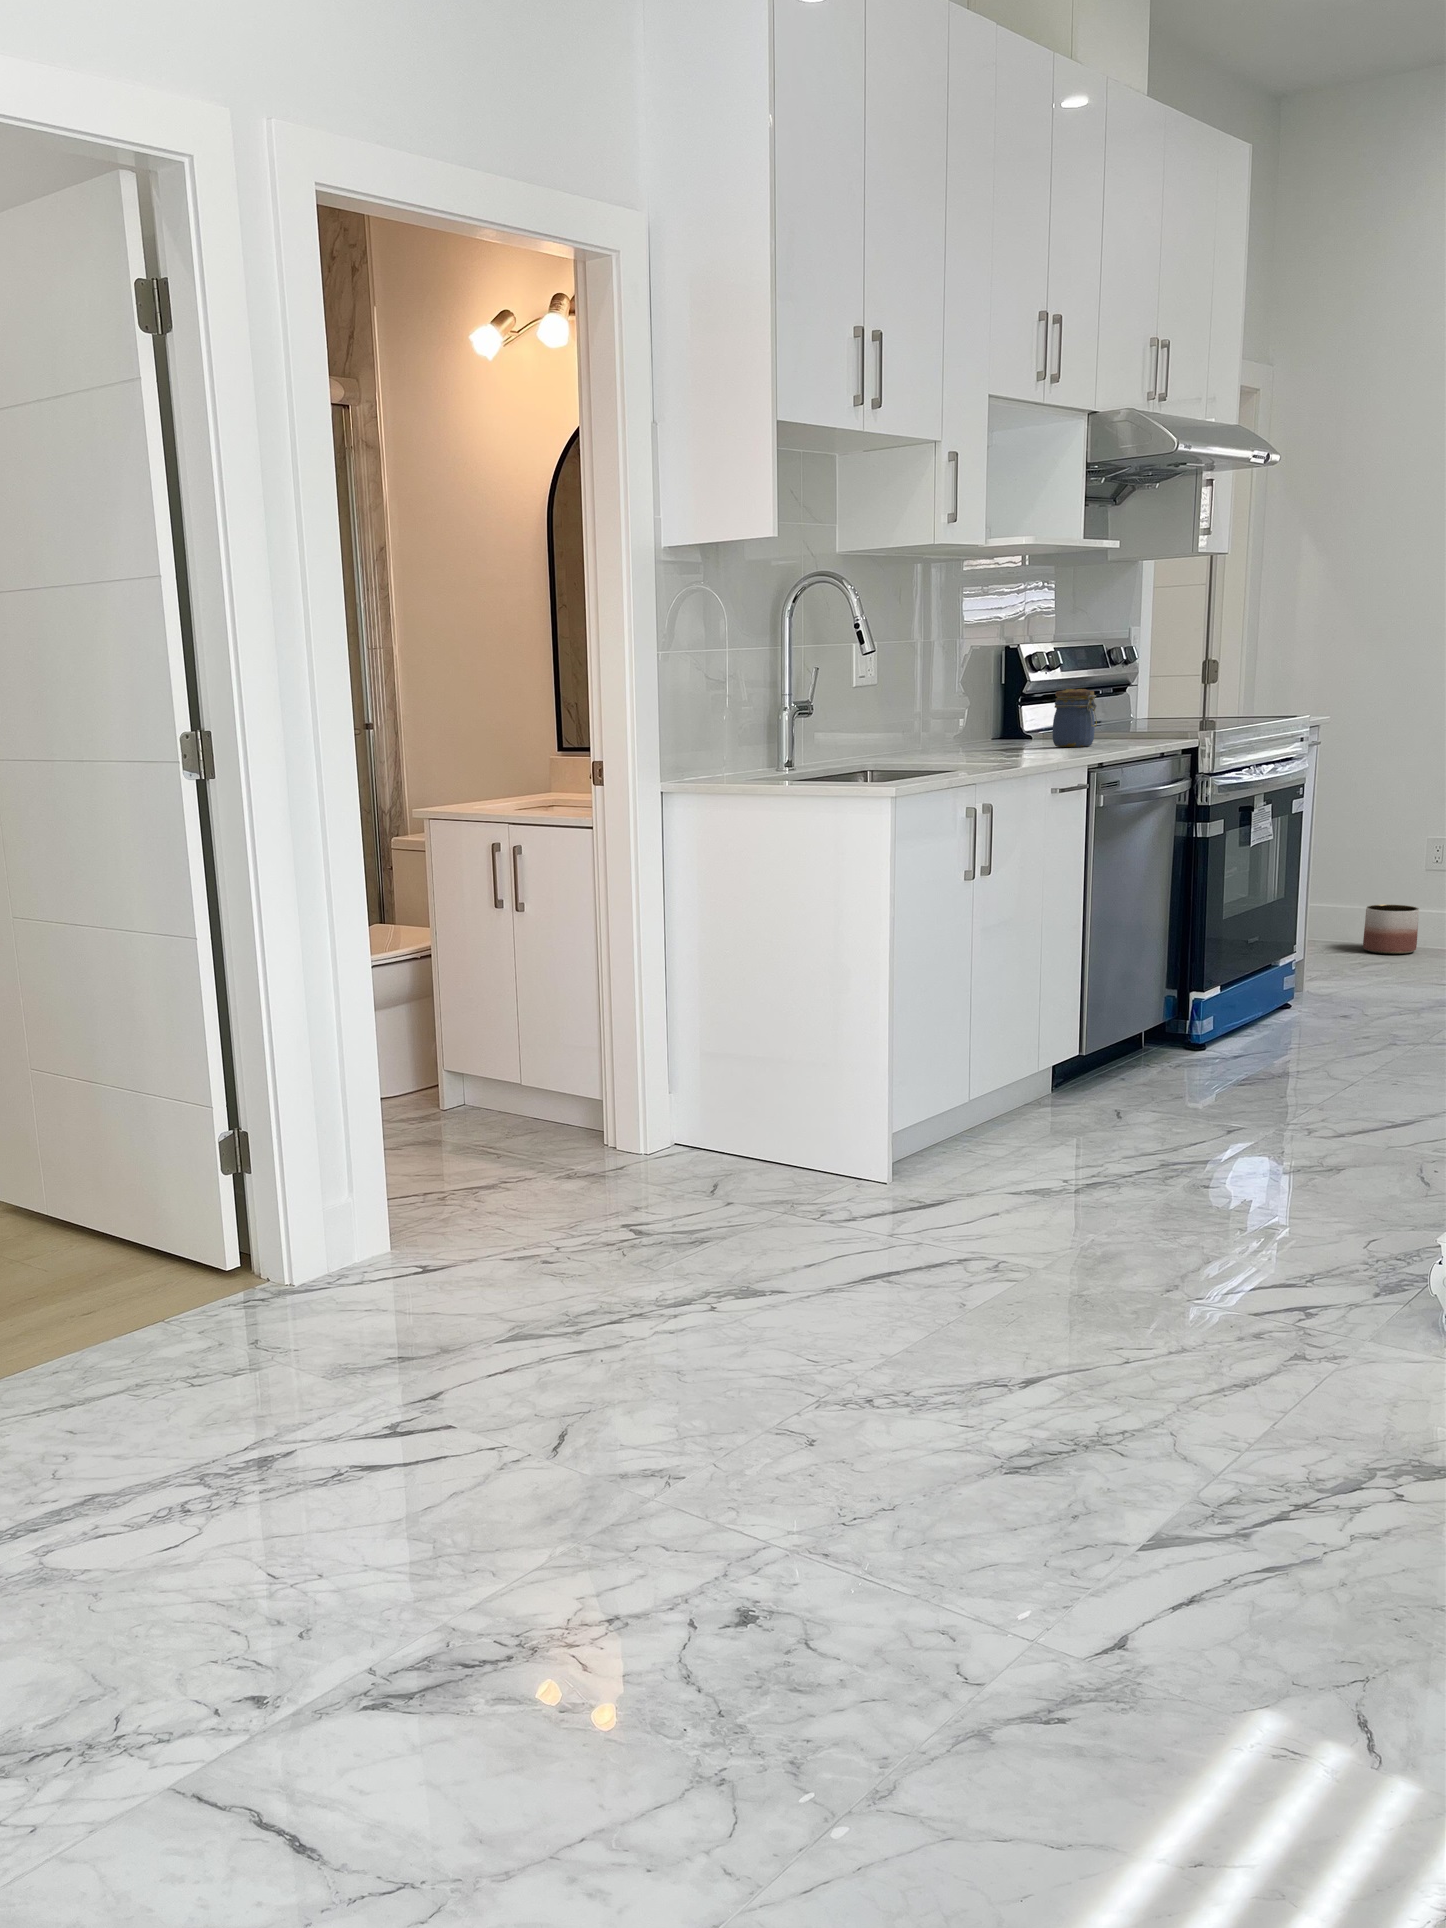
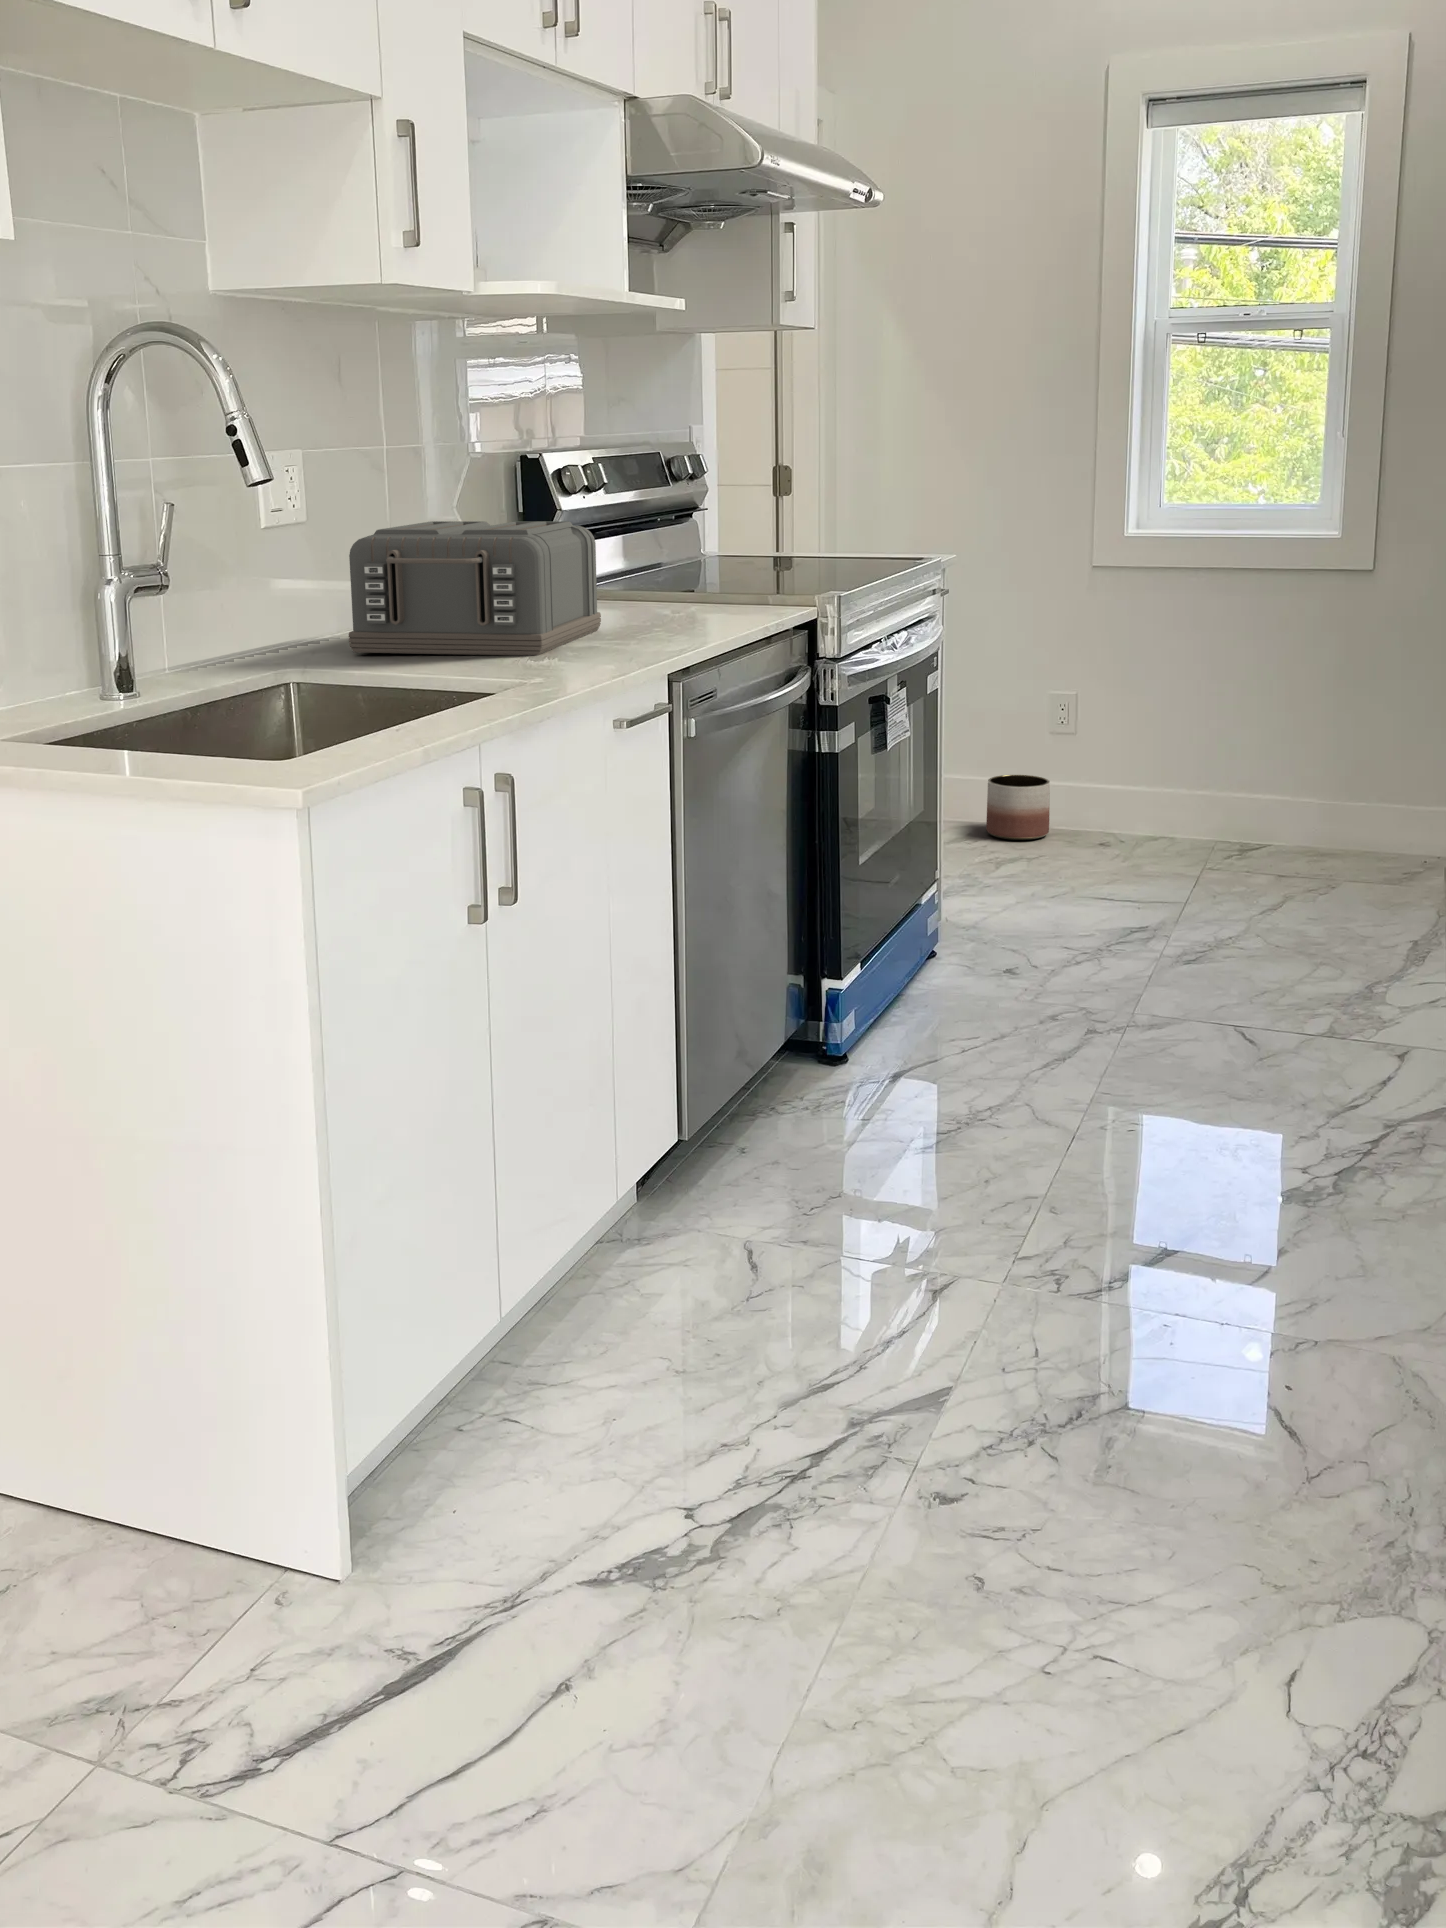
toaster: none [901,682,1052,757] -> present [349,521,601,655]
jar: present [1053,689,1097,747] -> none [600,530,668,622]

